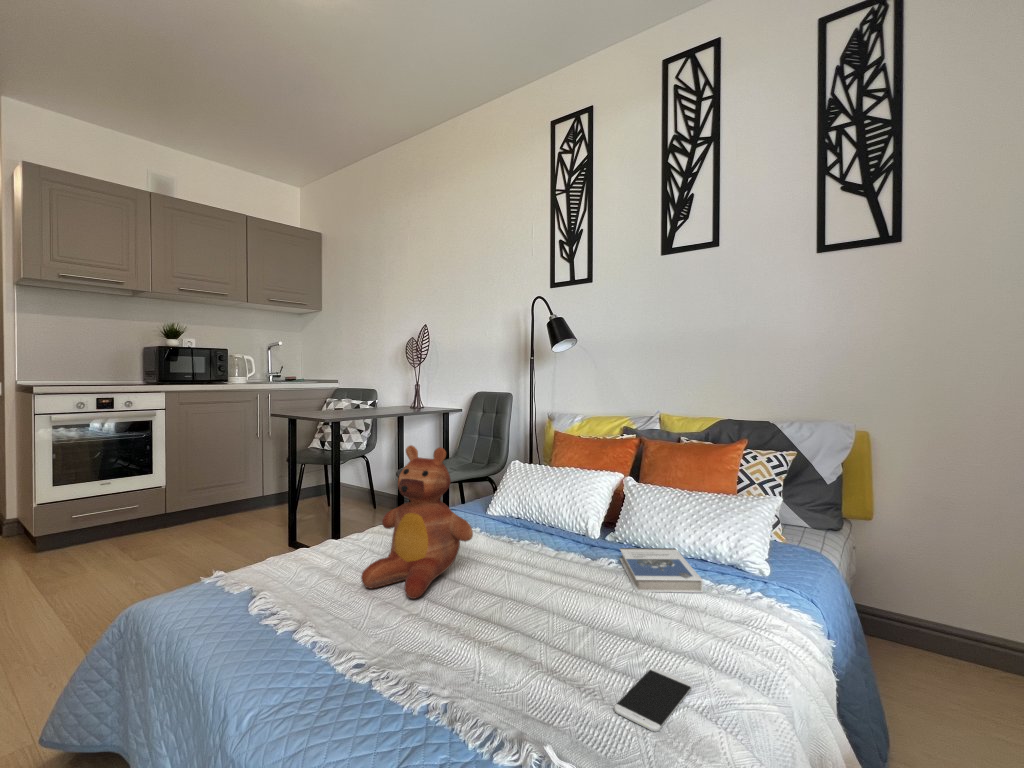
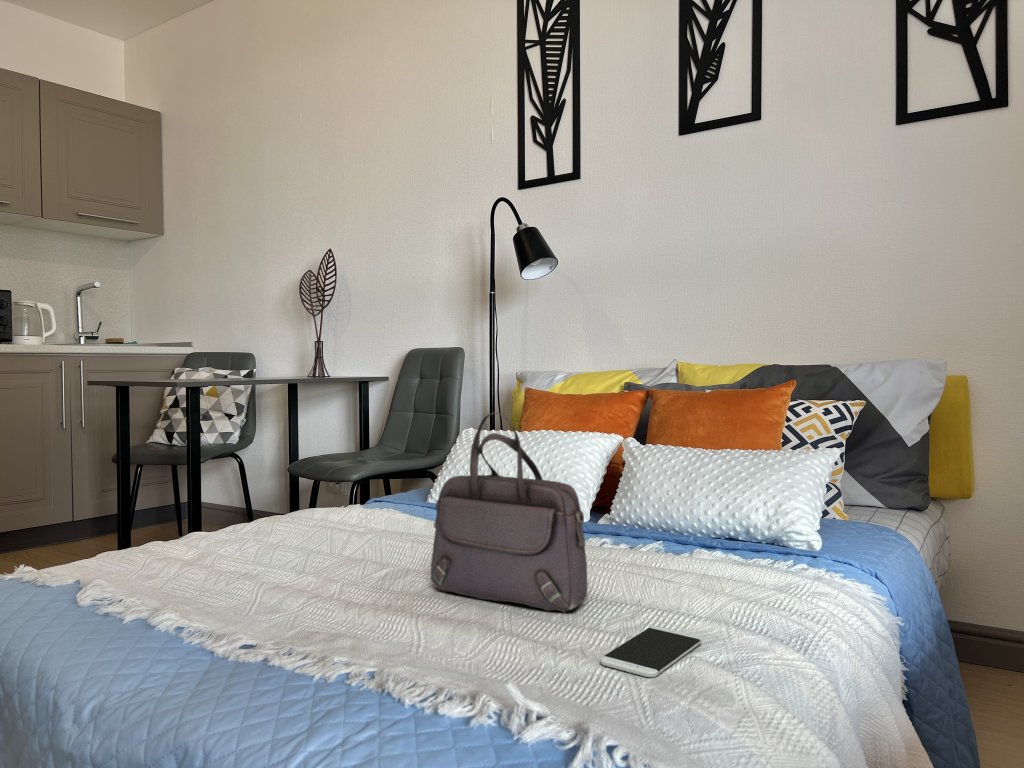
teddy bear: present [361,445,473,599] -> none [251,378,409,581]
handbag: none [487,489,602,644] -> present [431,413,587,612]
hardback book: present [620,548,703,593] -> none [617,522,727,568]

